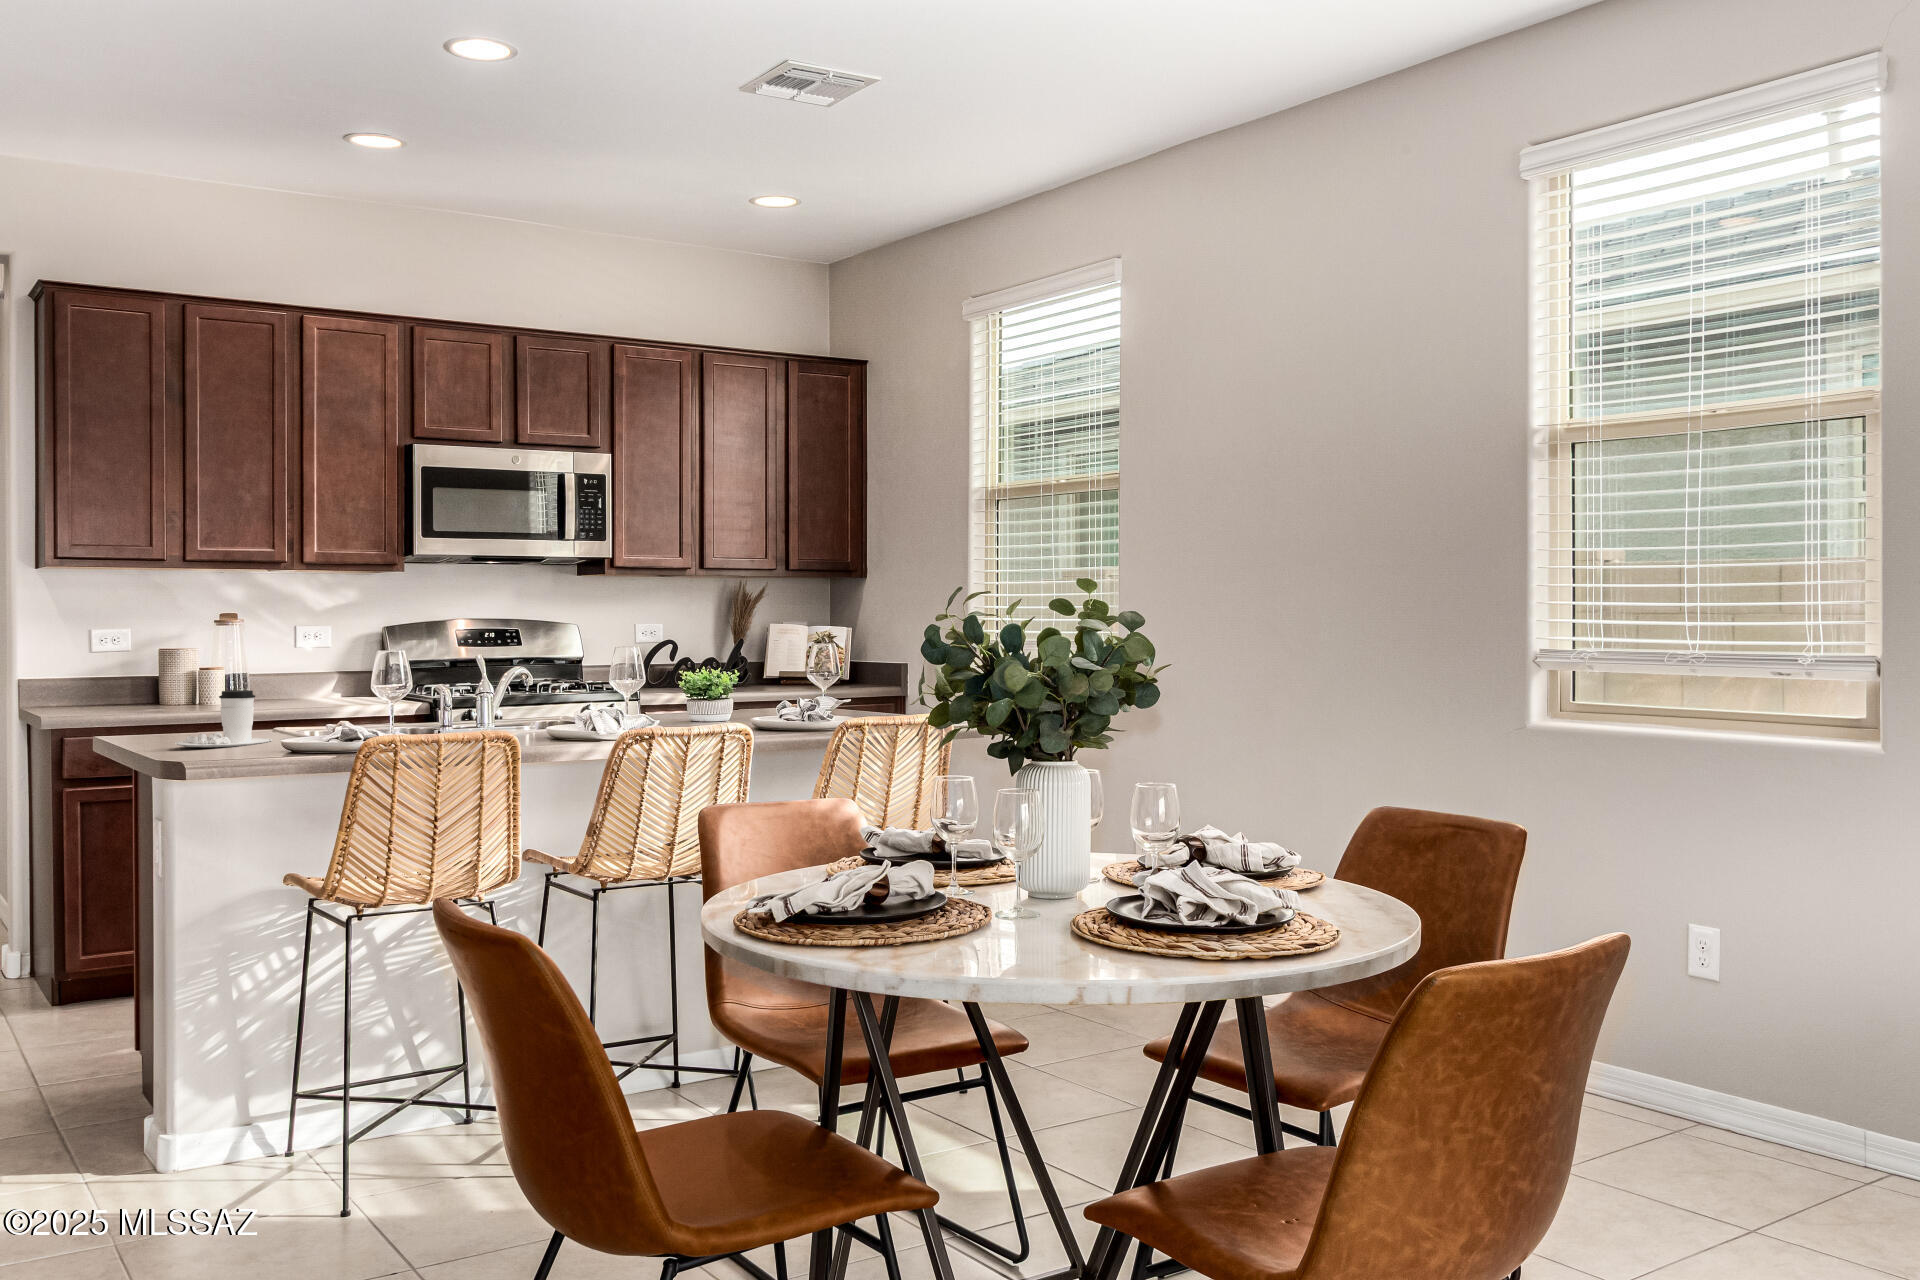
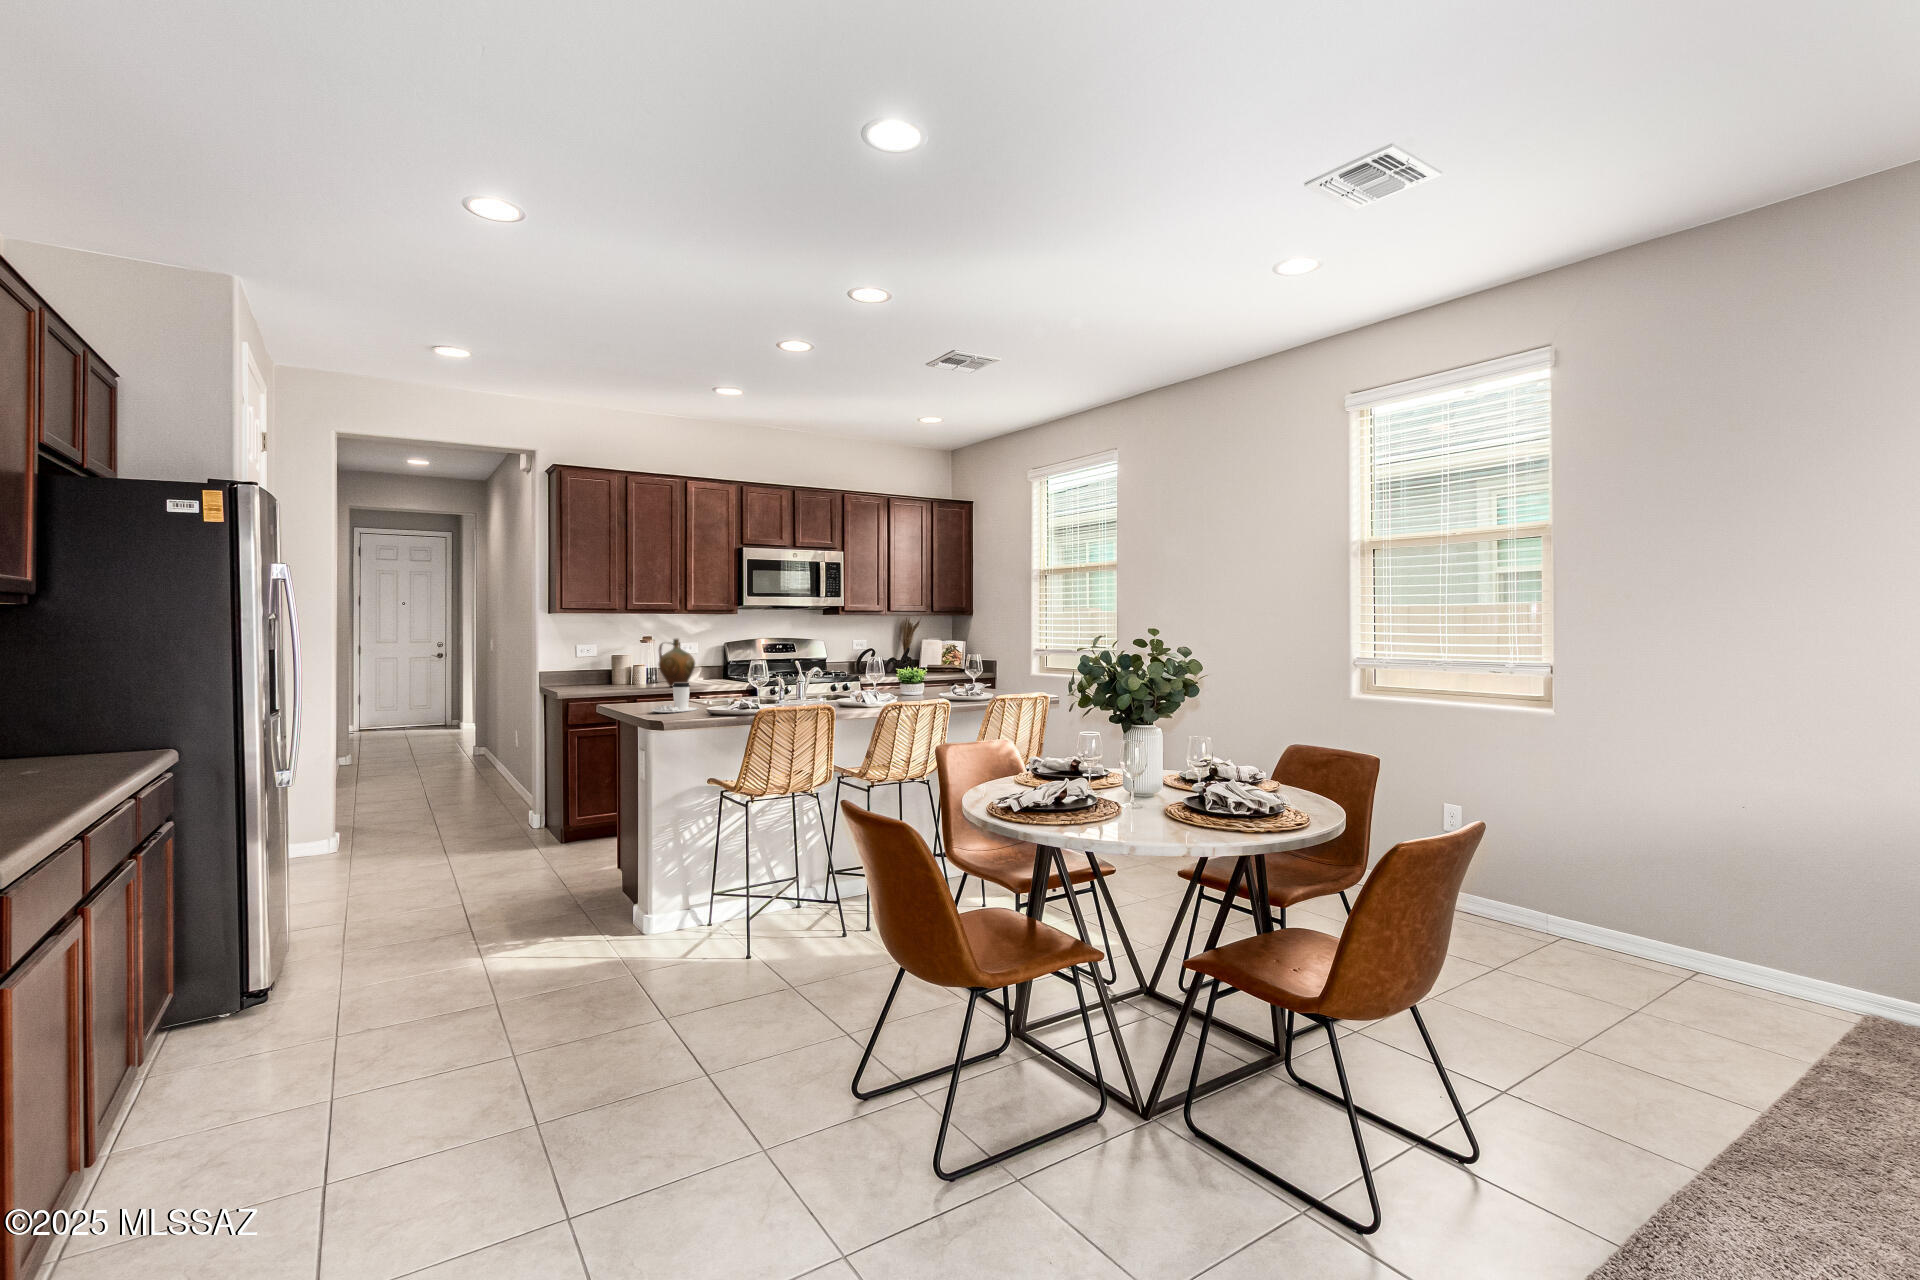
ceramic jug: none [247,615,319,707] -> present [659,639,695,687]

